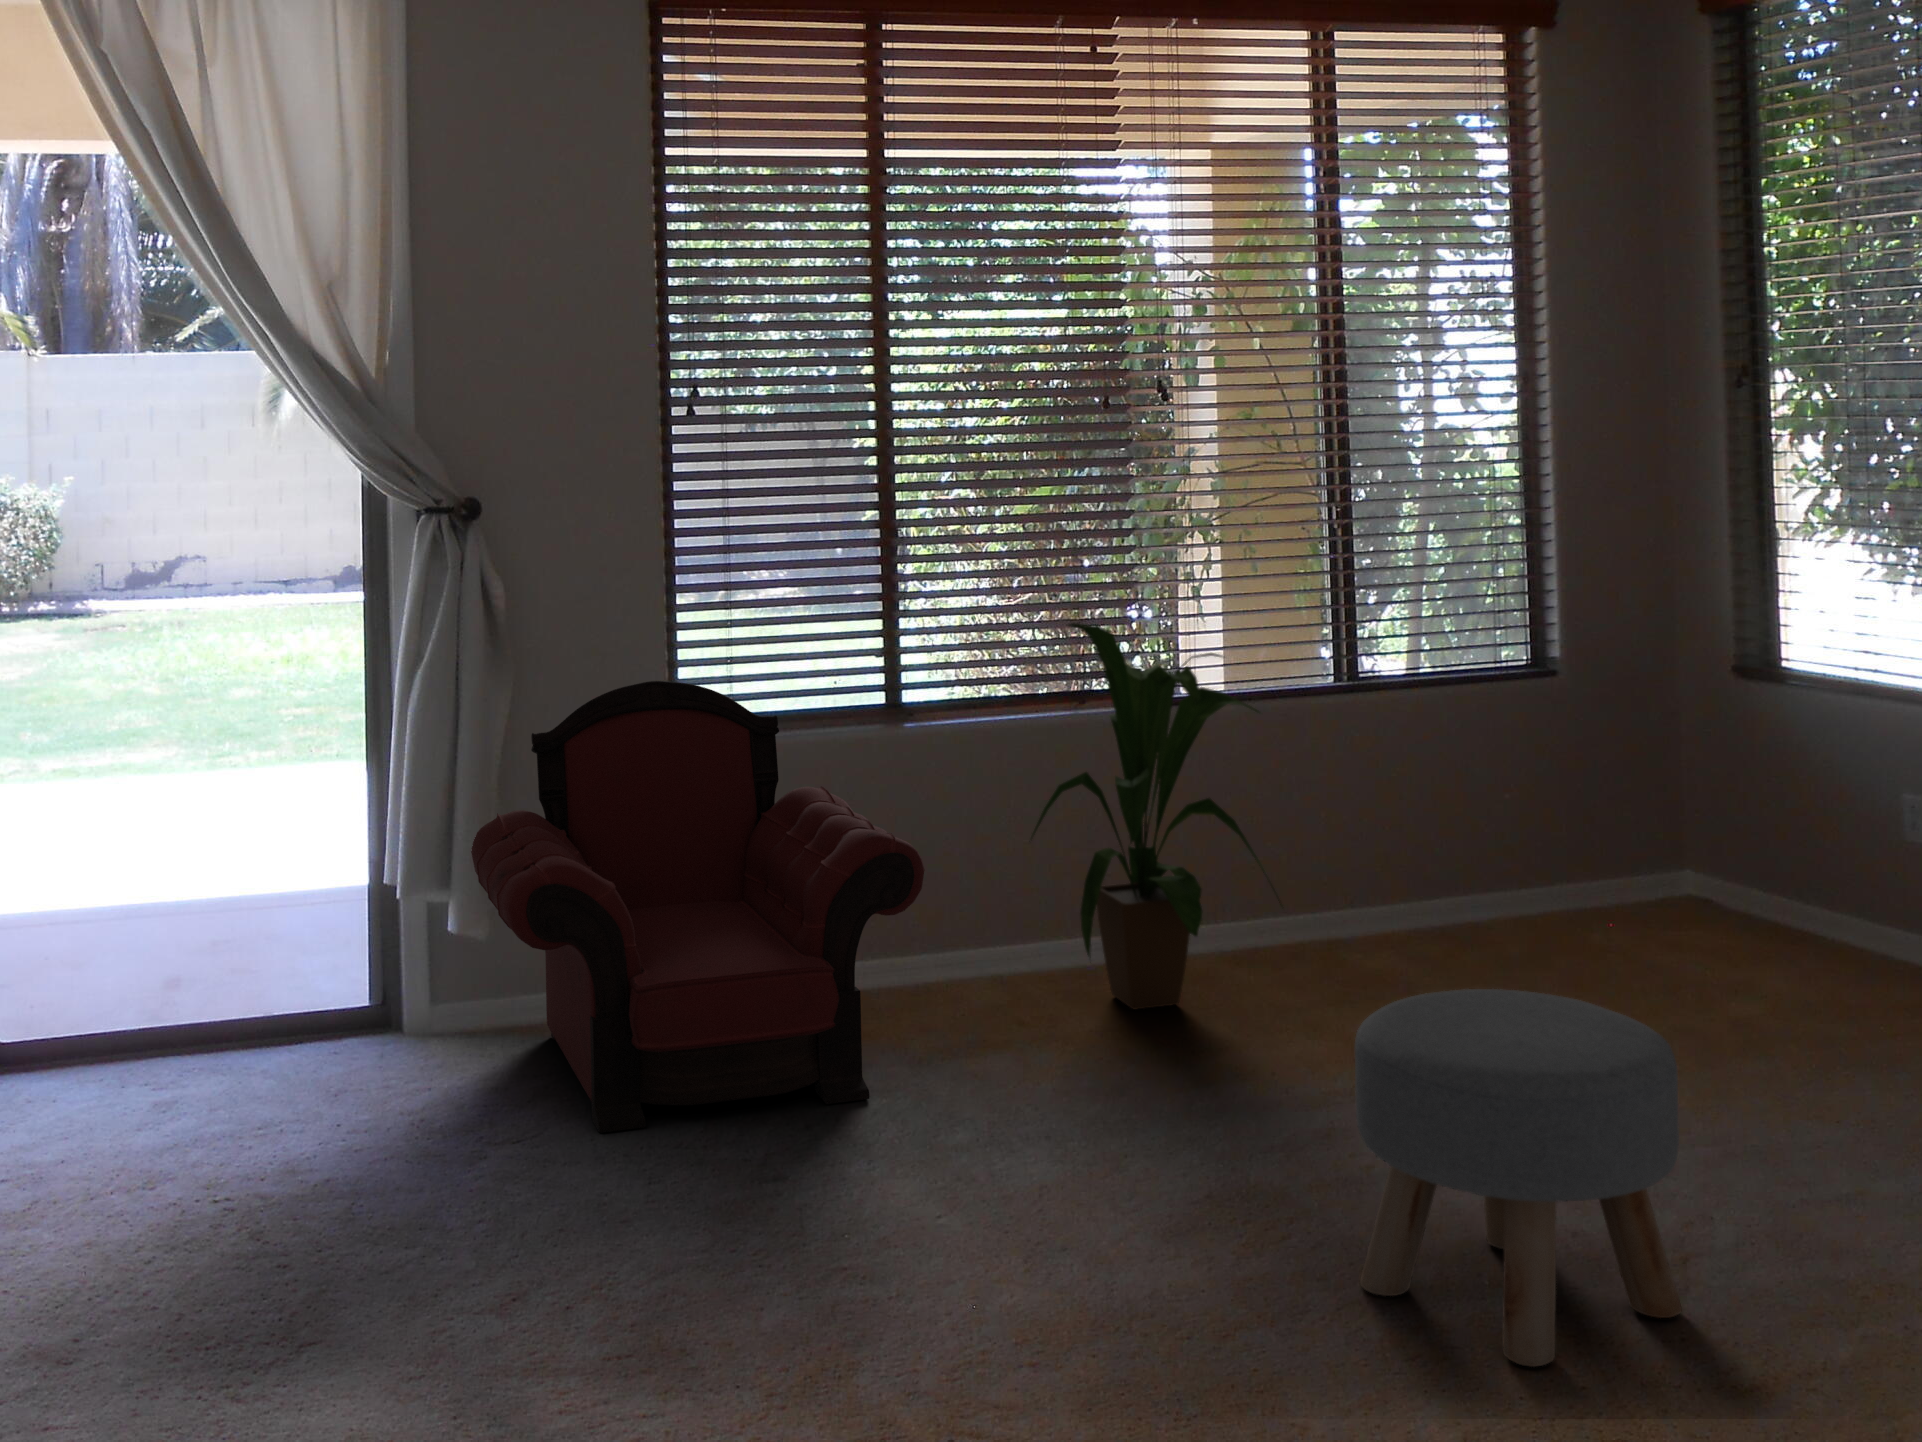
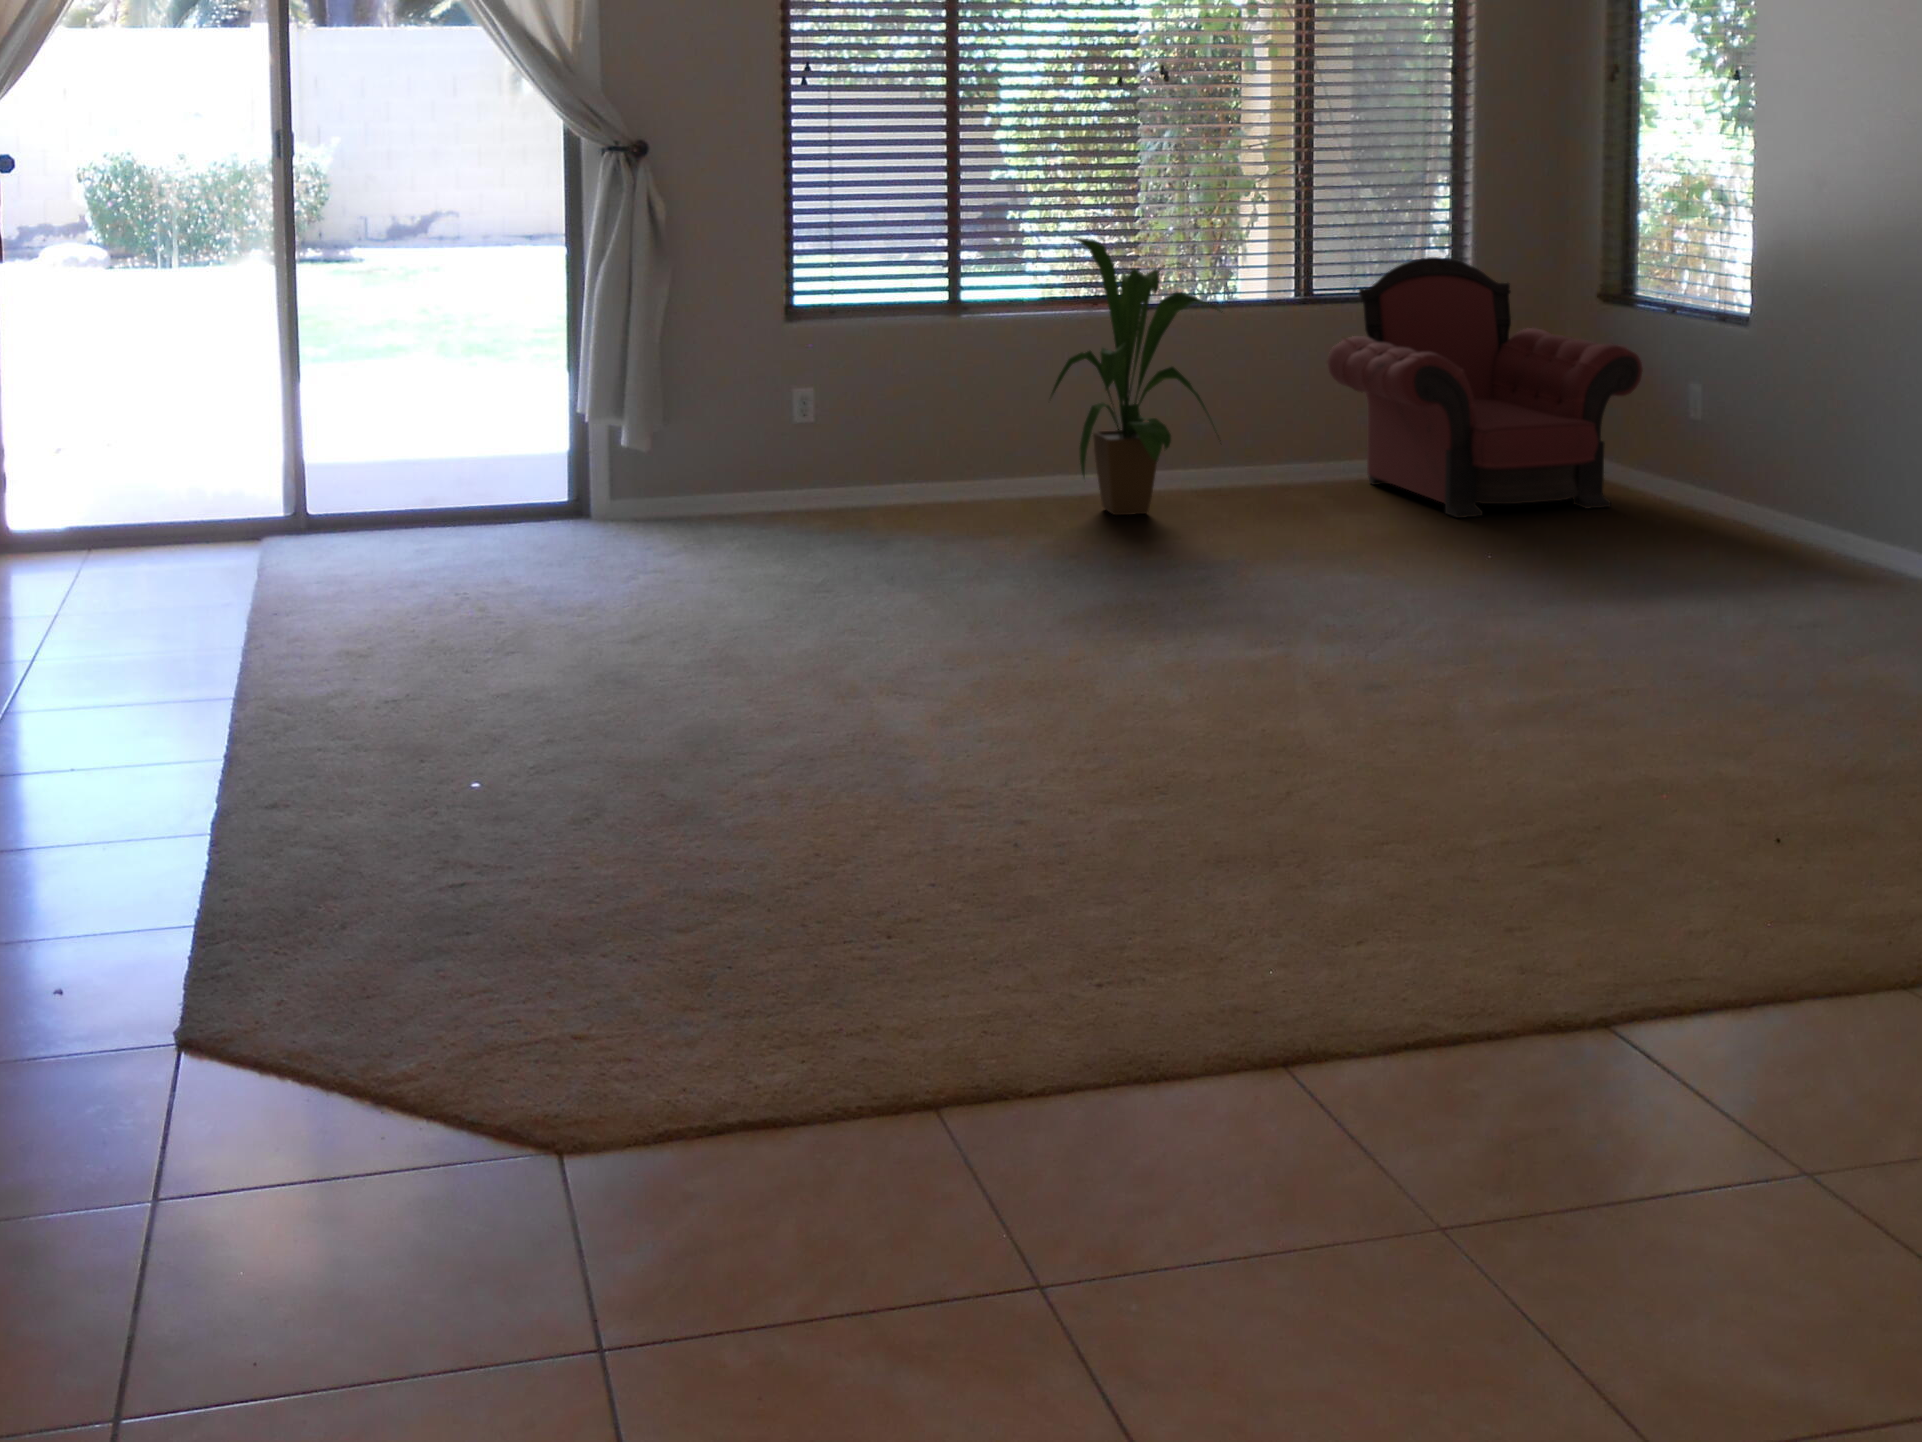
armchair: present [471,681,925,1133] -> present [1328,257,1643,518]
ottoman: present [1355,989,1682,1367] -> none [1191,454,1391,662]

